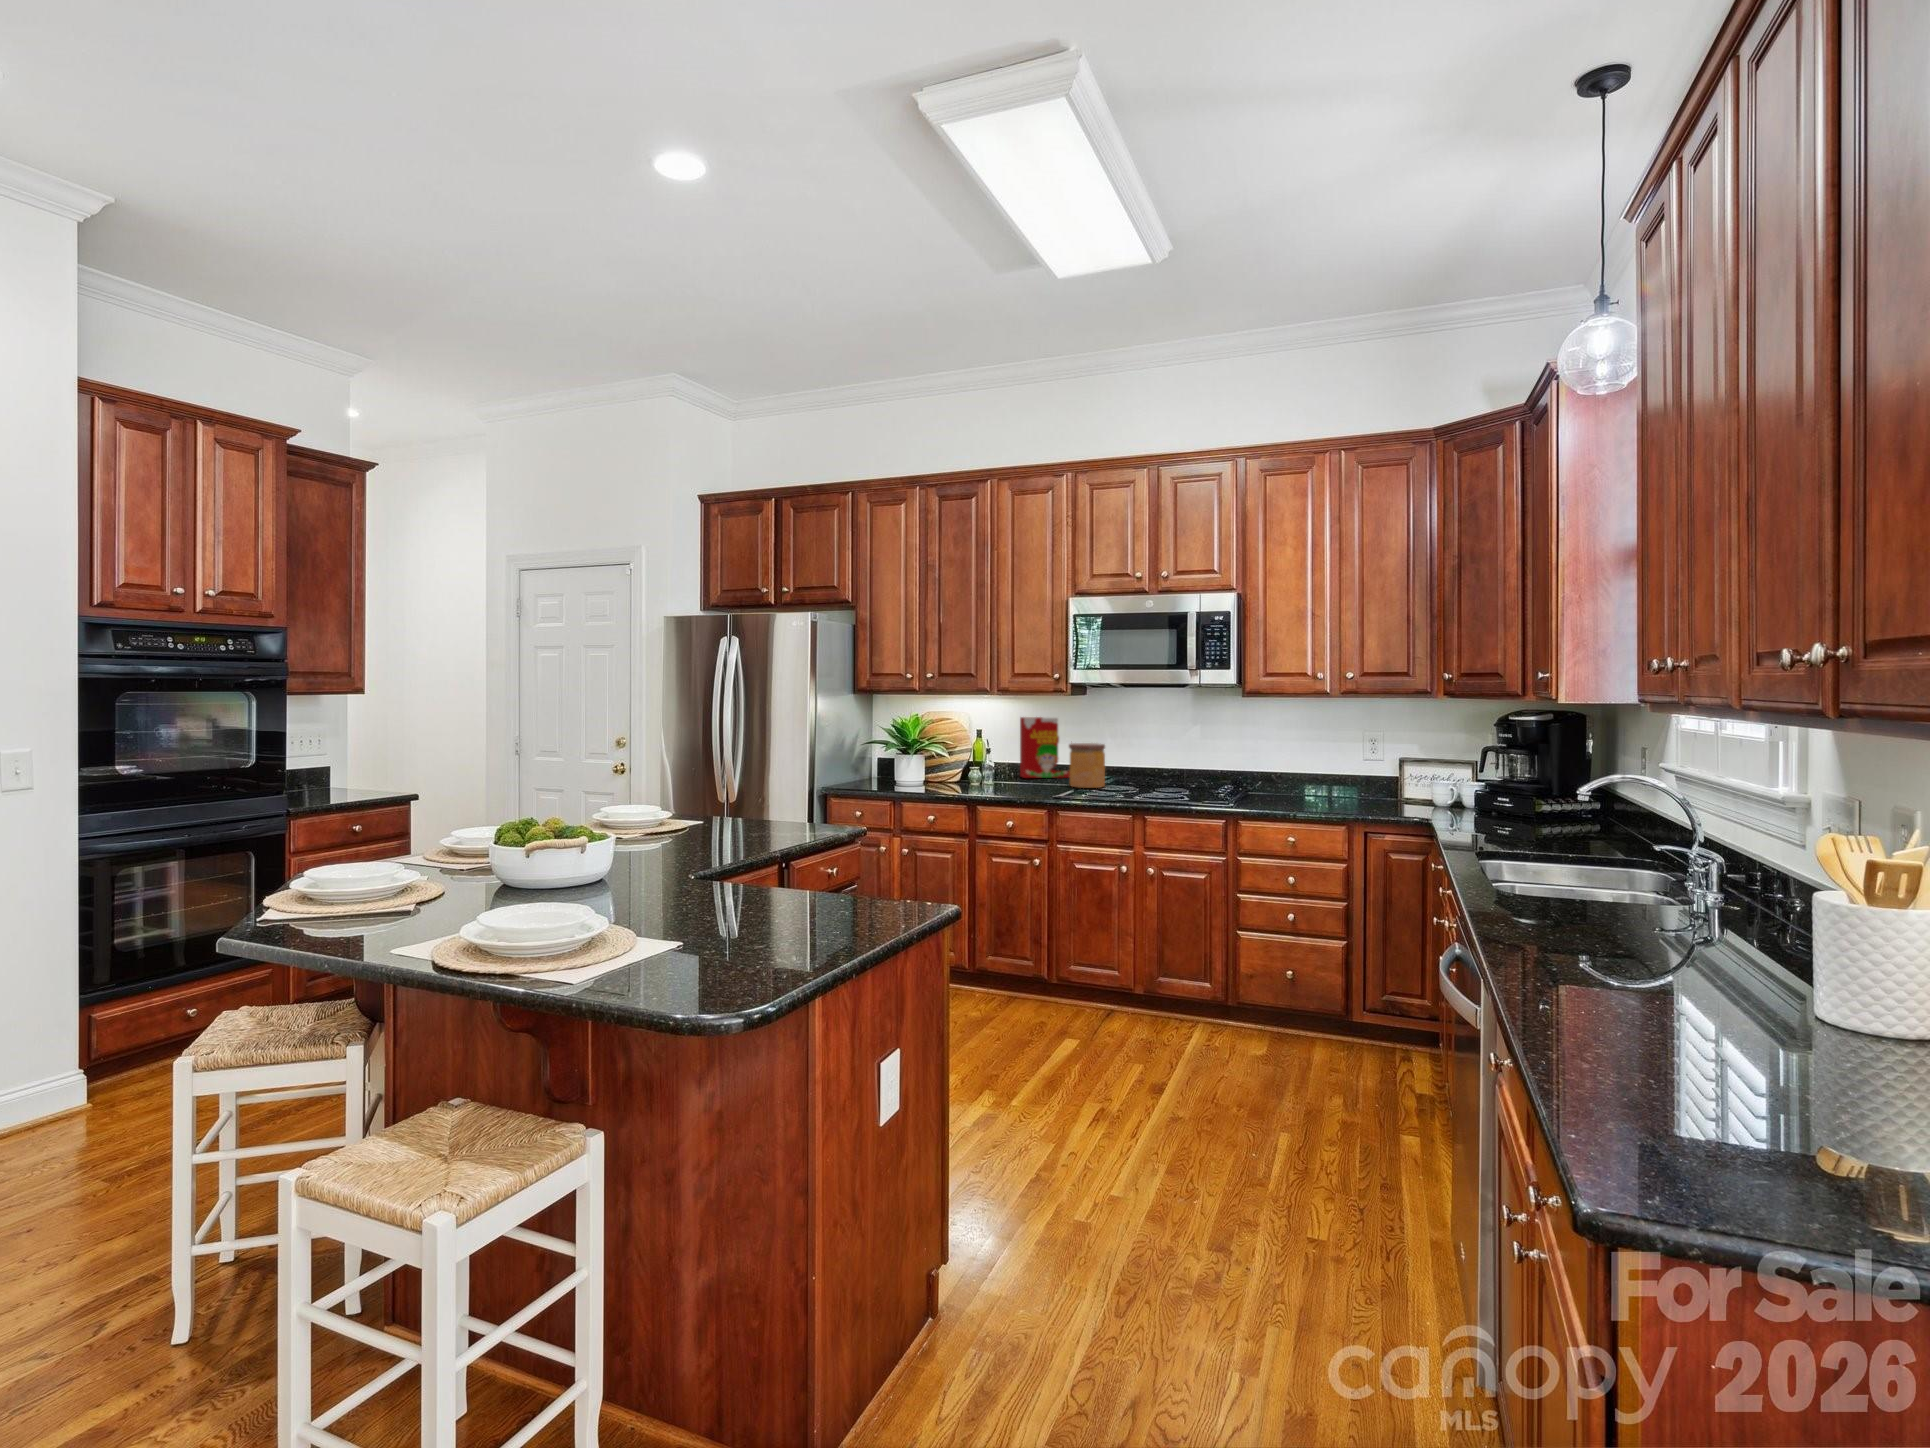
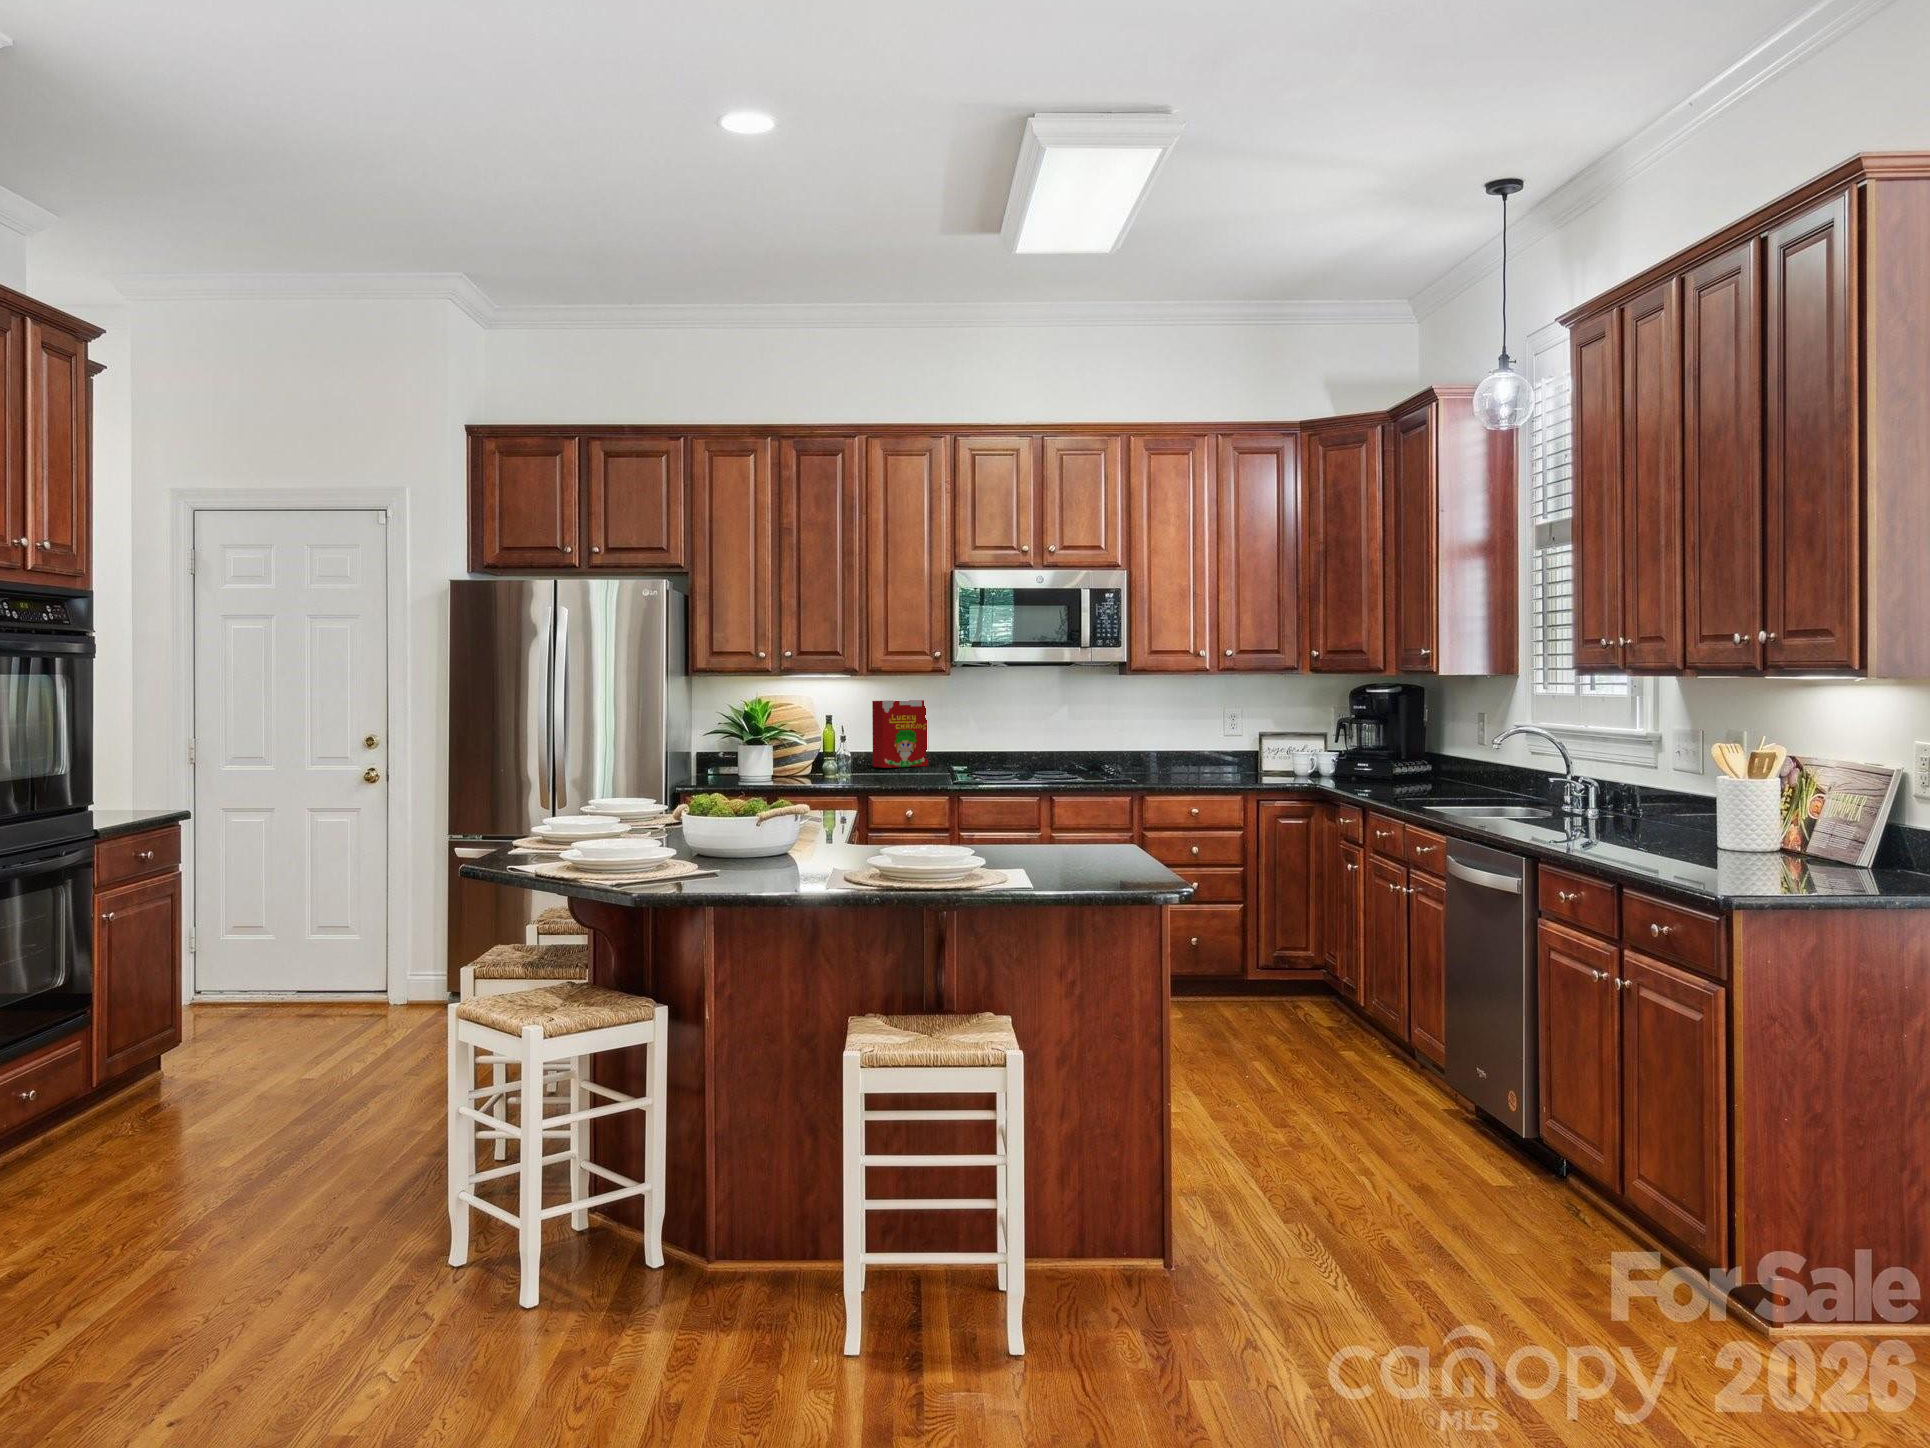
jar: present [1070,743,1105,788] -> none [942,727,980,774]

